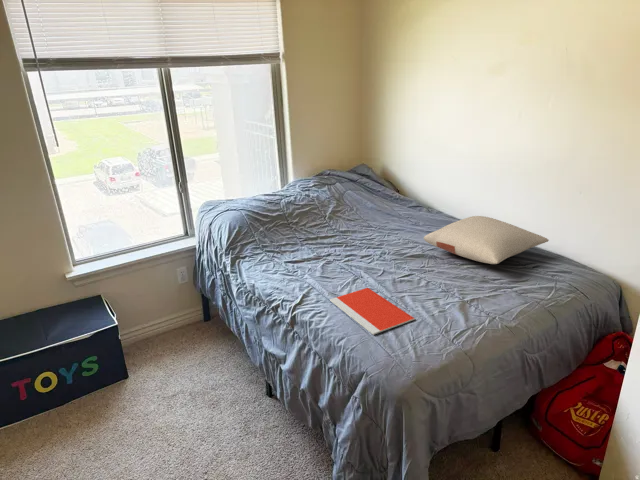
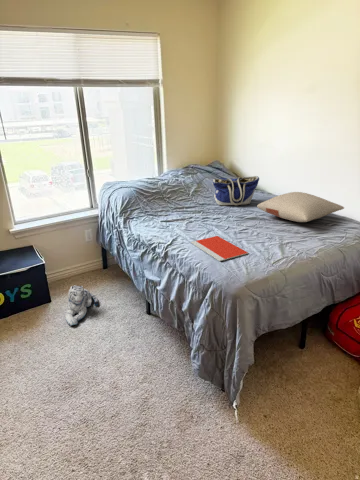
tote bag: none [357,192,425,233] -> present [212,176,259,205]
plush toy: none [147,357,196,419] -> present [65,286,98,326]

